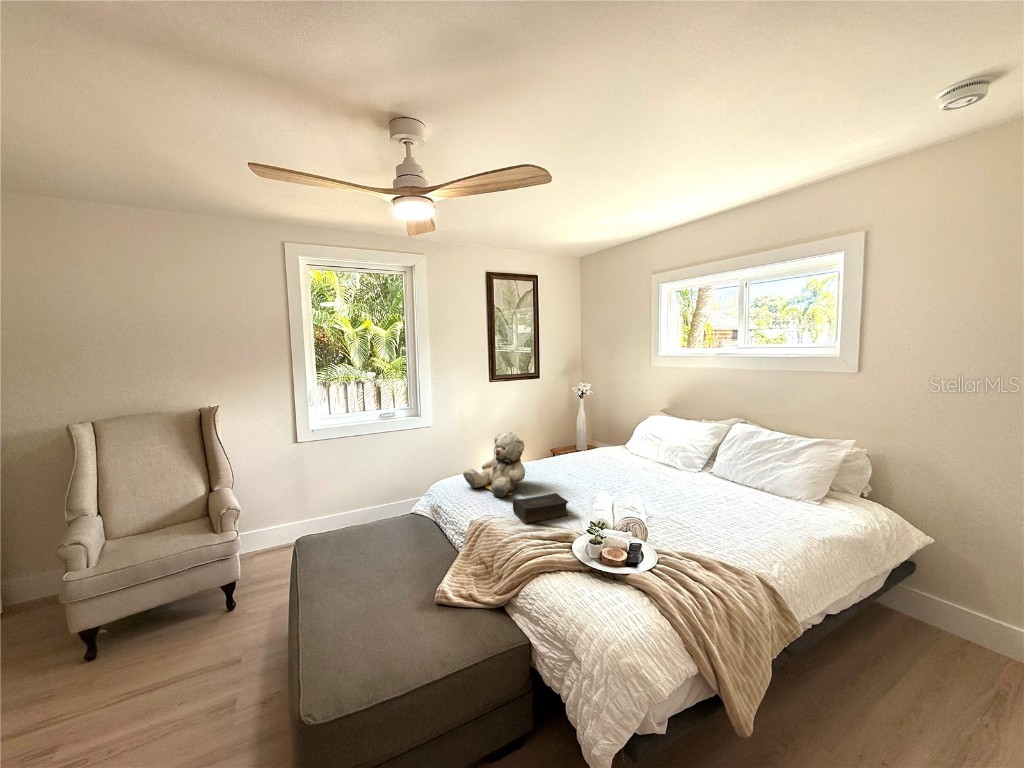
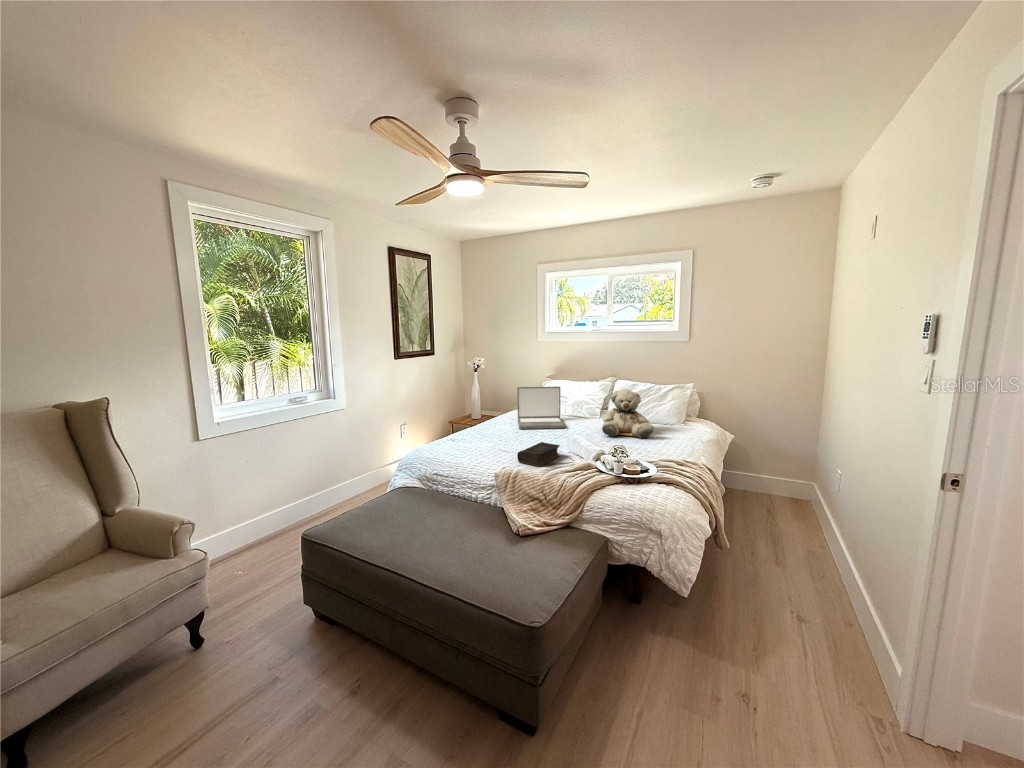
laptop: none [576,421,641,479] -> present [517,387,565,429]
teddy bear: present [463,432,525,498] -> present [602,389,654,439]

